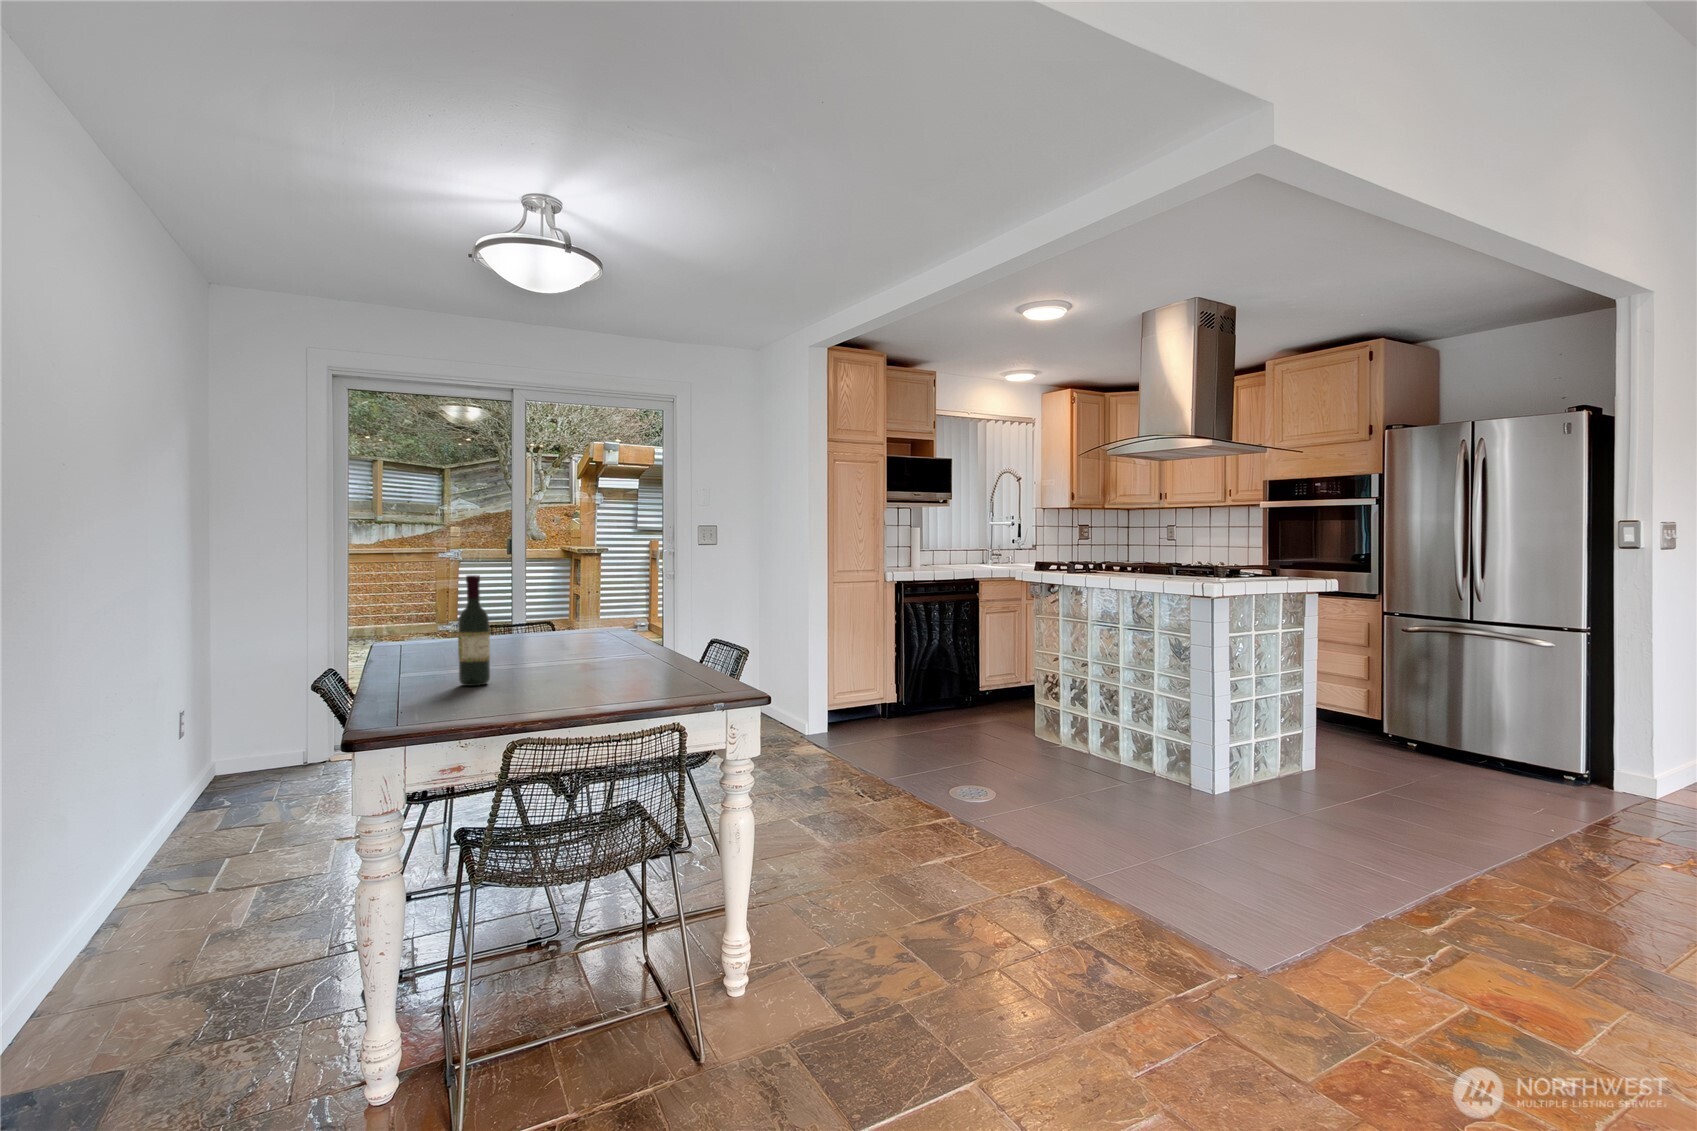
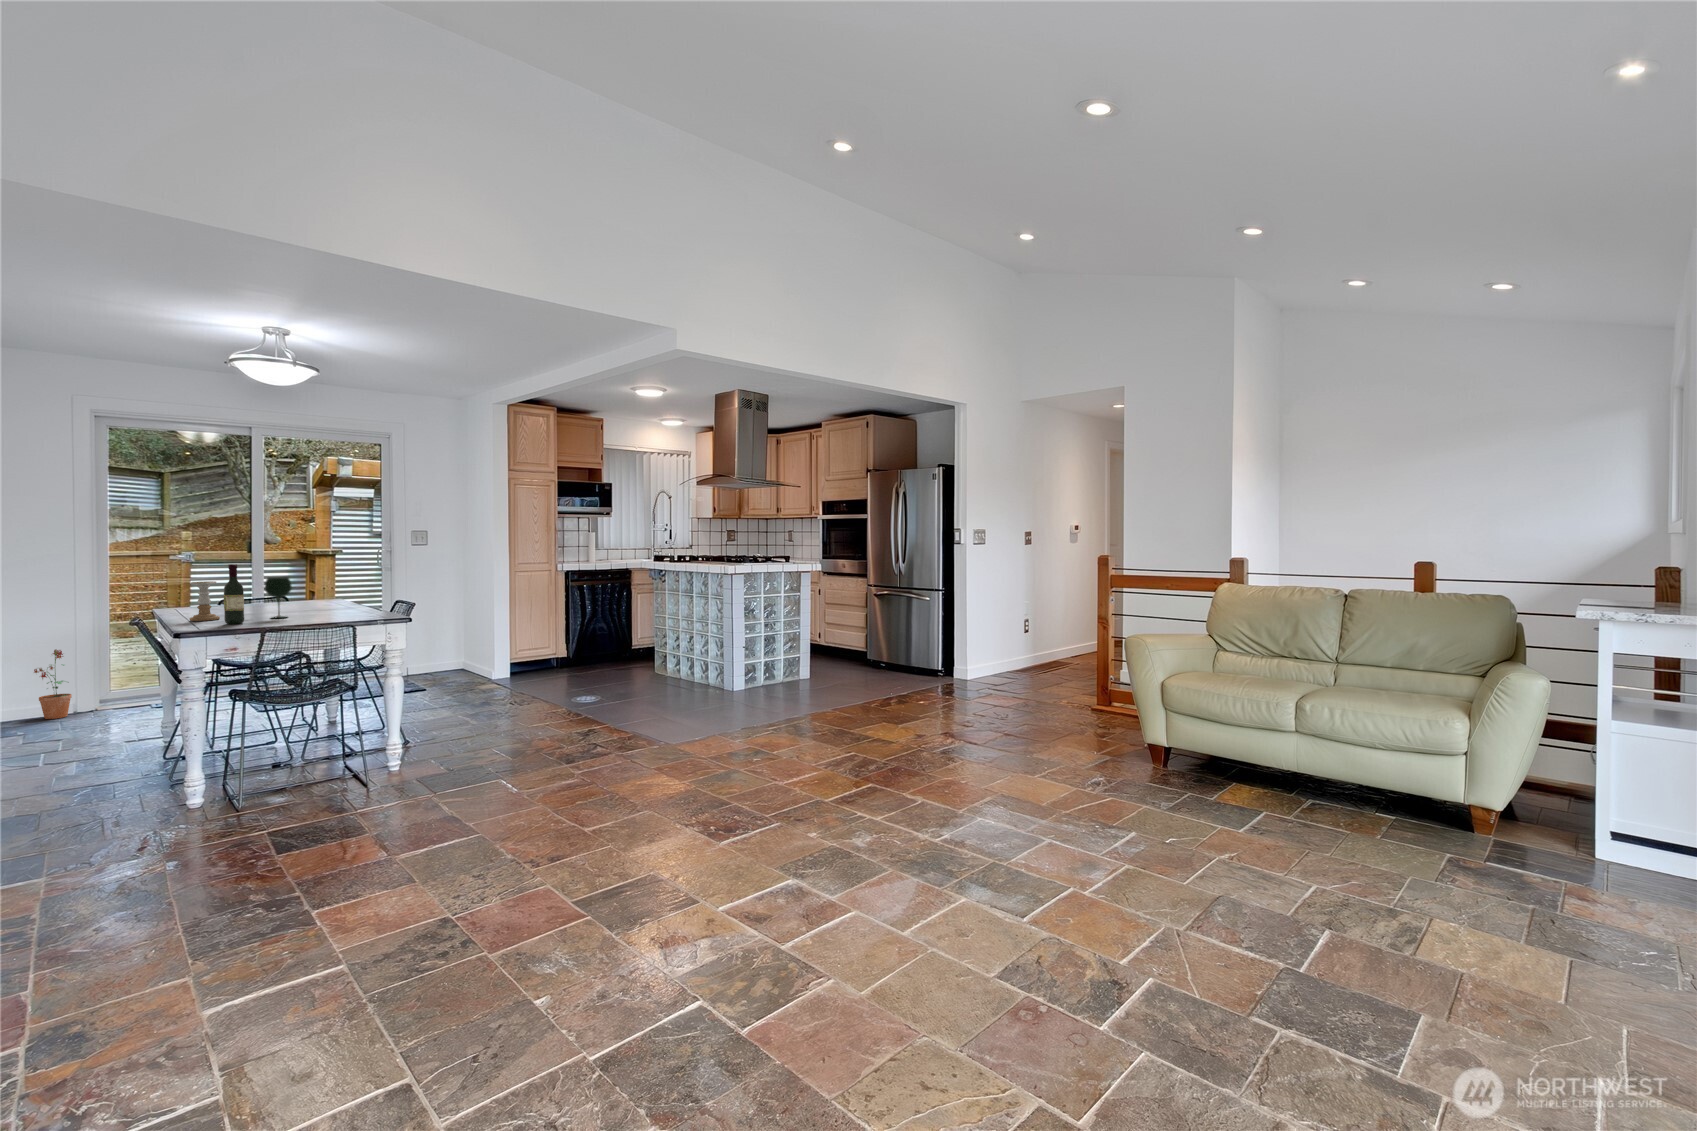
wine glass: none [523,597,564,671] -> present [265,577,292,618]
candle holder: none [411,603,456,673] -> present [190,581,220,621]
potted plant: none [255,681,297,777] -> present [34,649,72,719]

